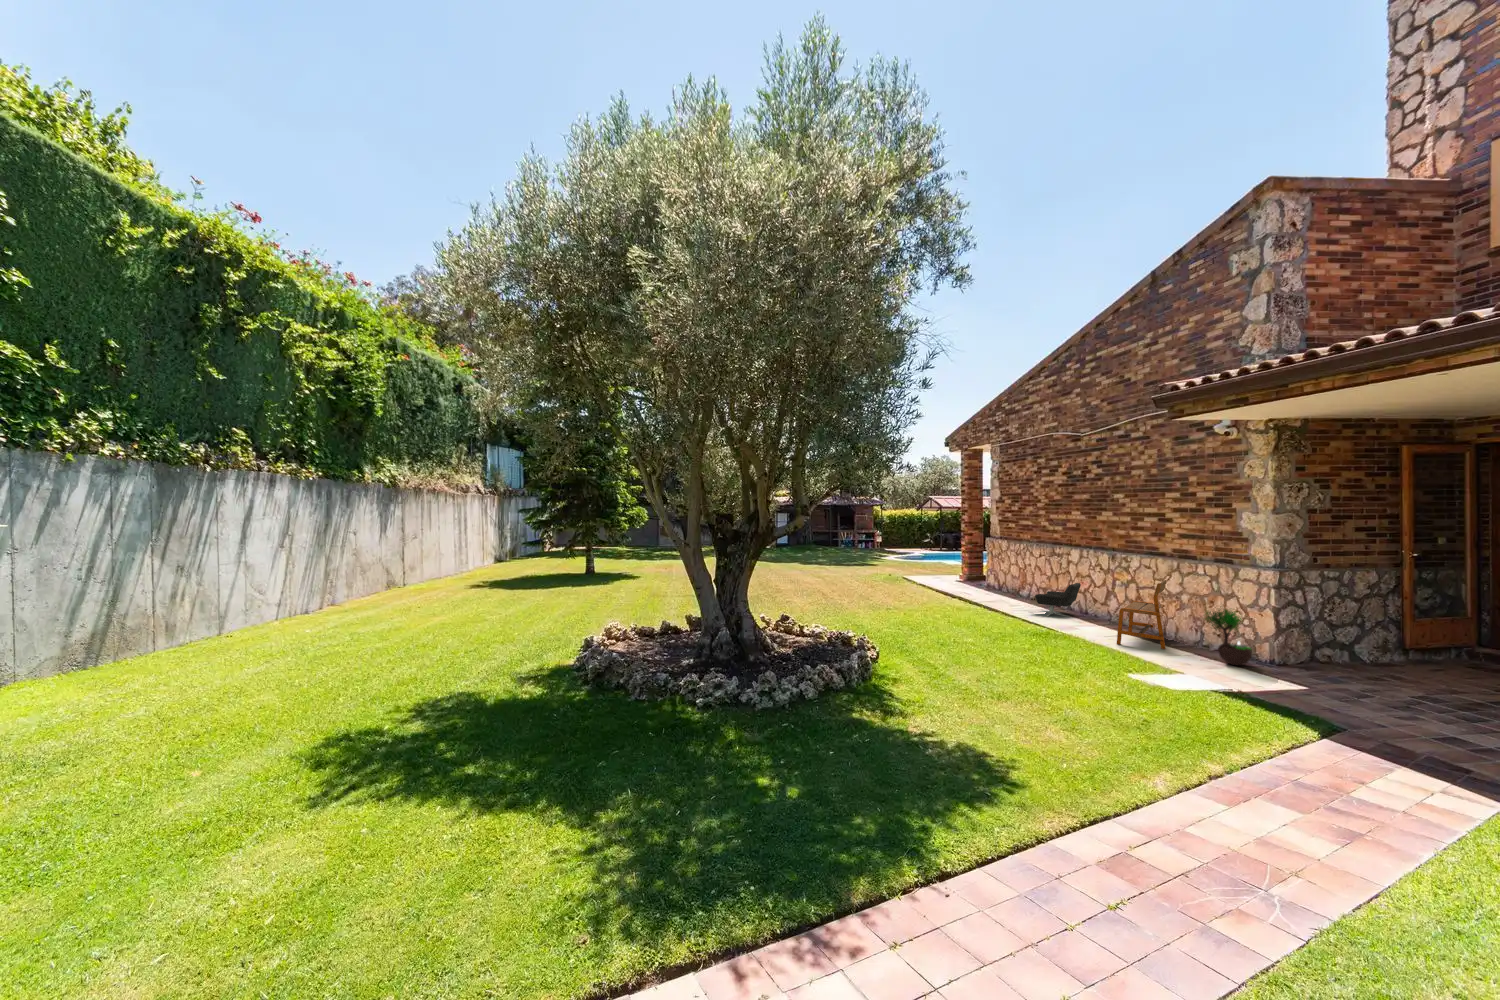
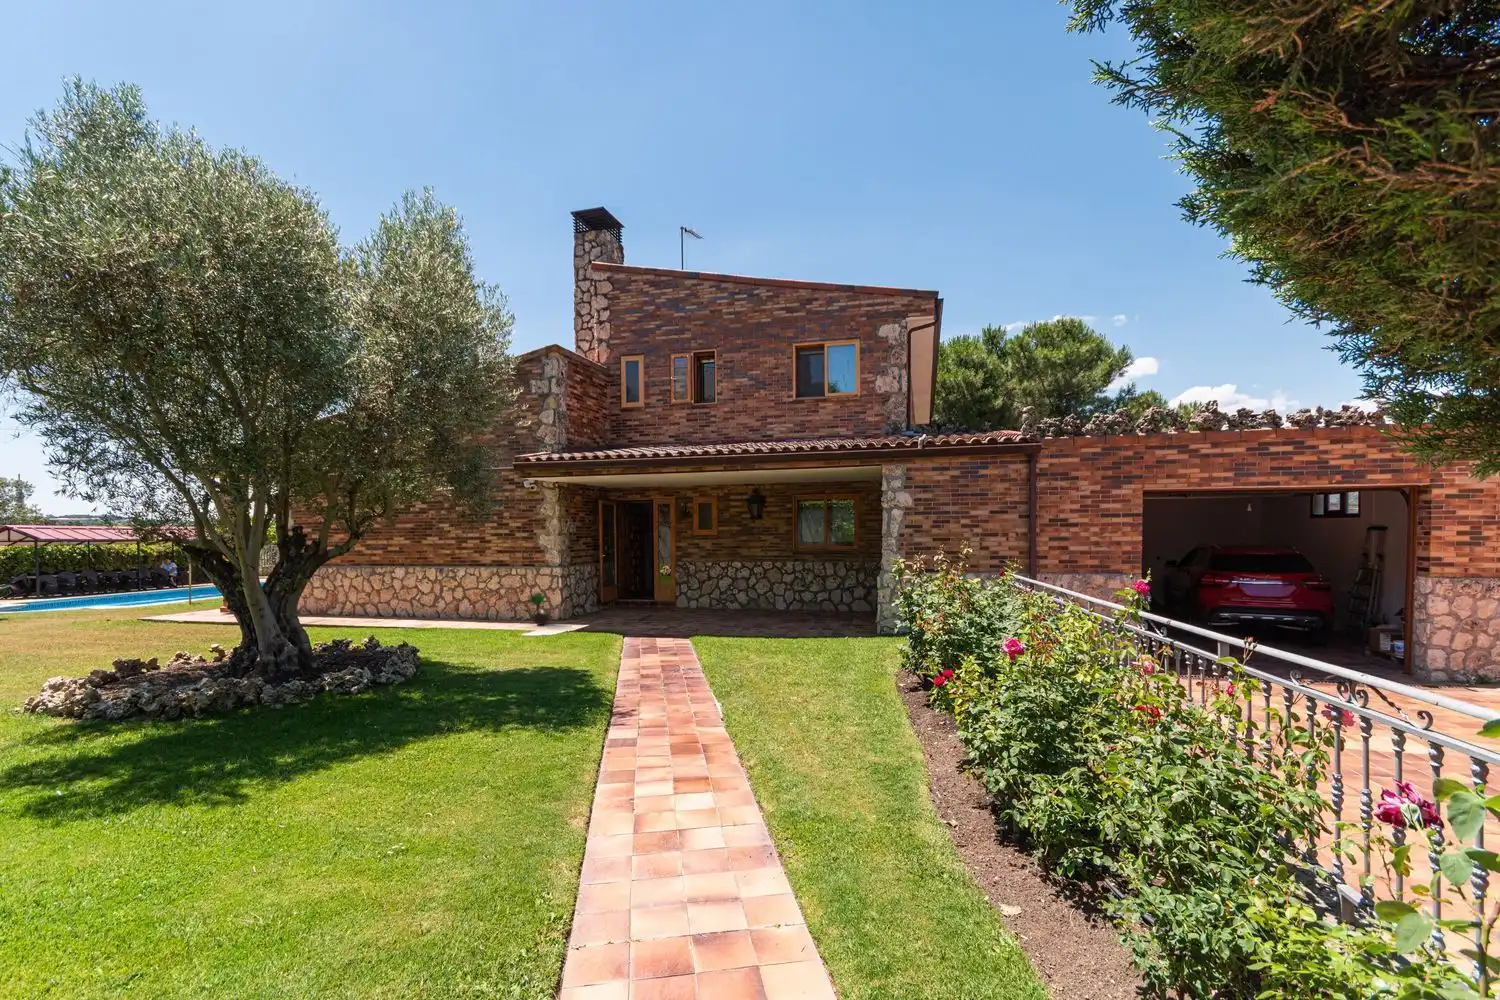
bench: present [1117,580,1166,649] -> none [462,580,498,630]
lounge chair: present [1035,583,1081,616] -> none [370,594,408,626]

